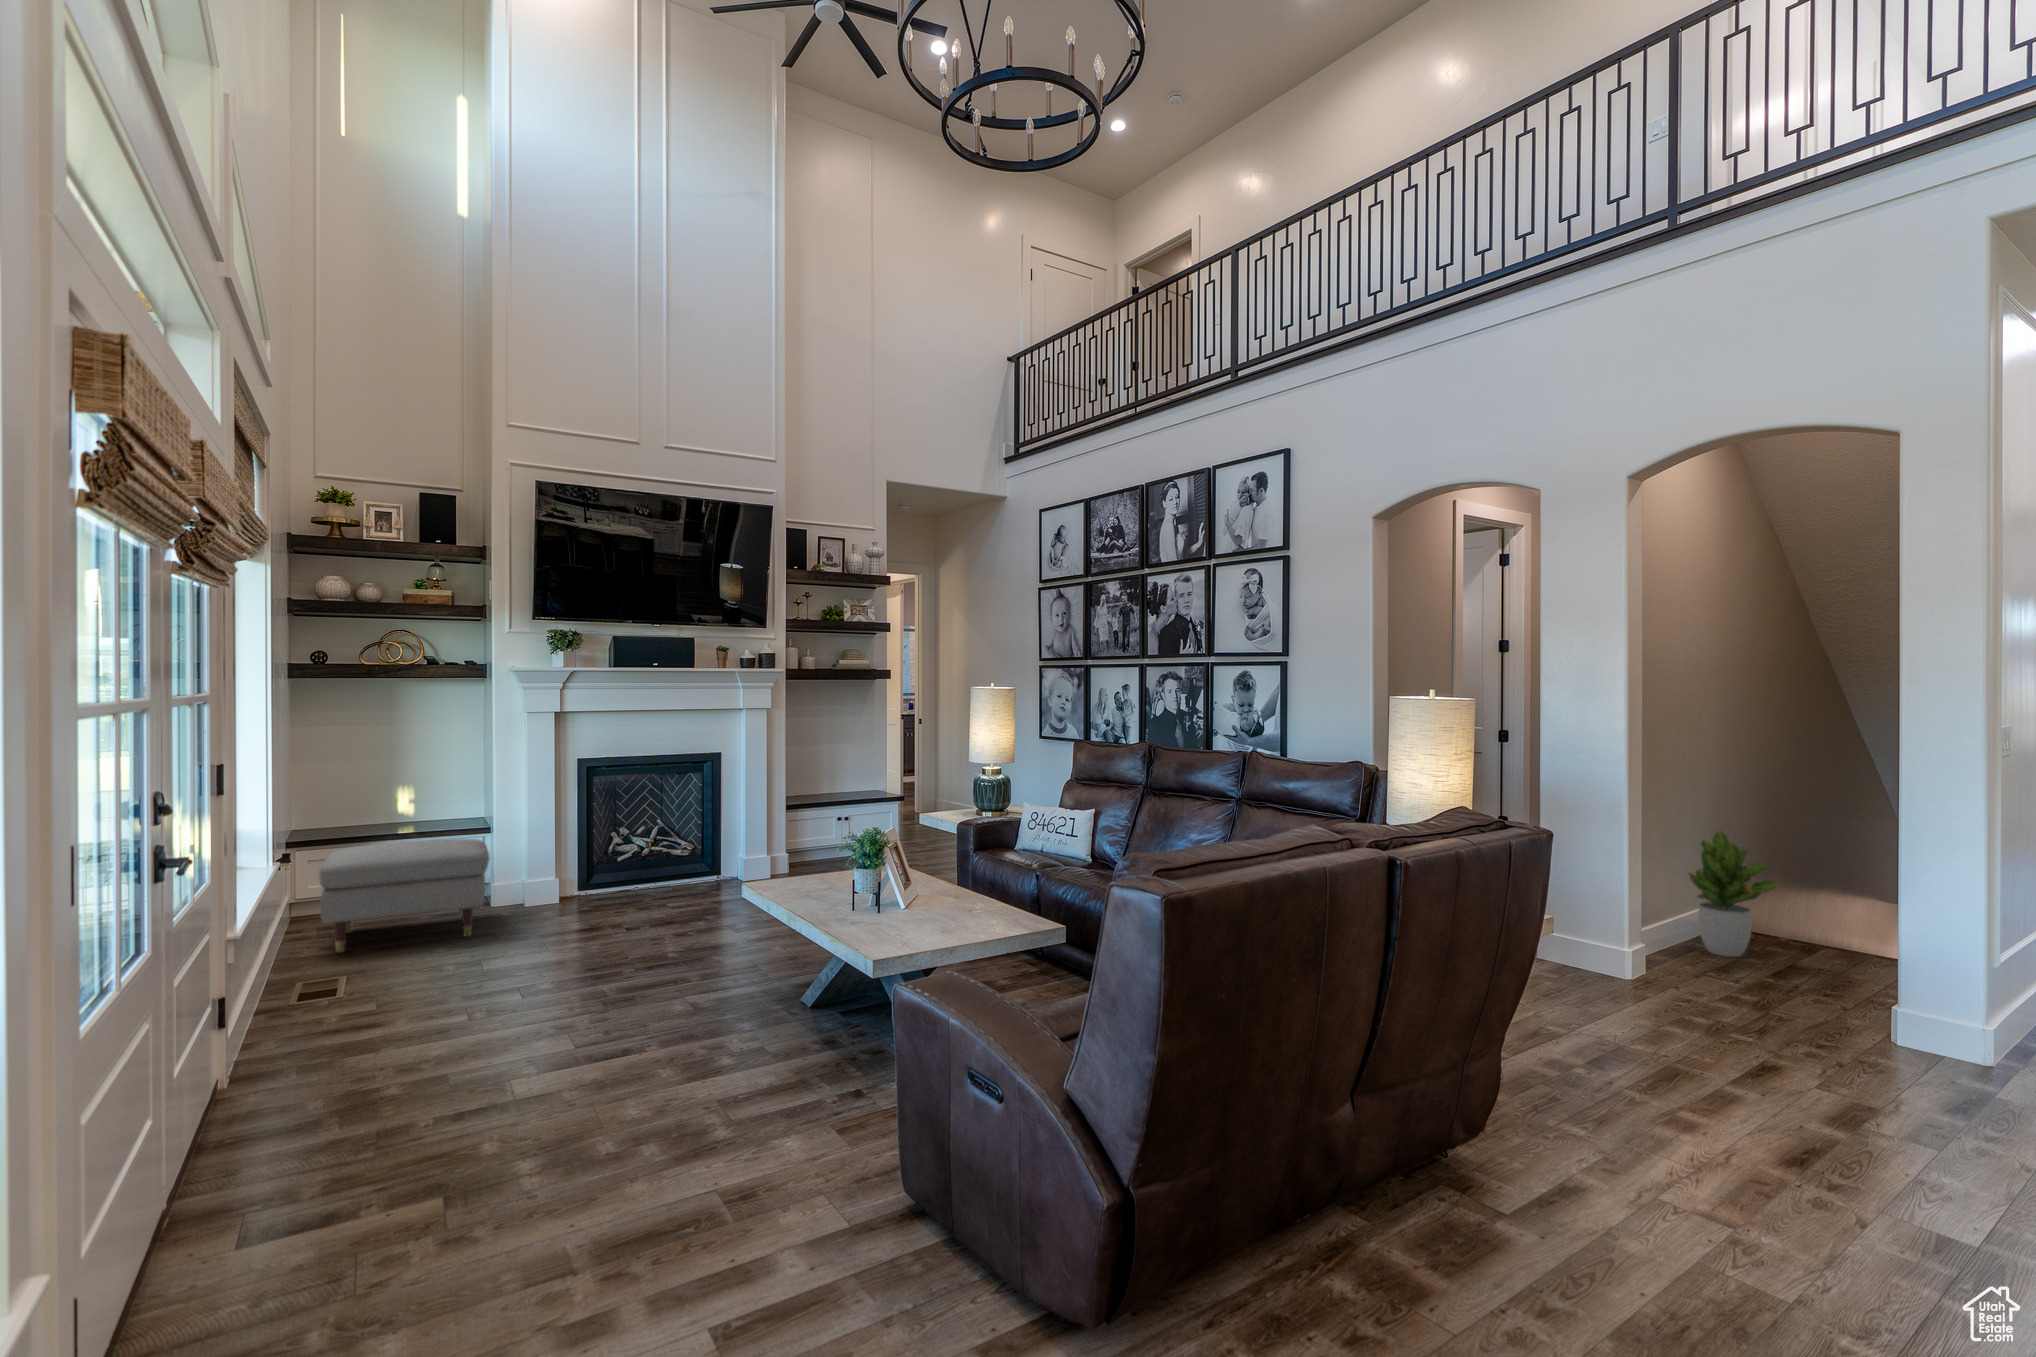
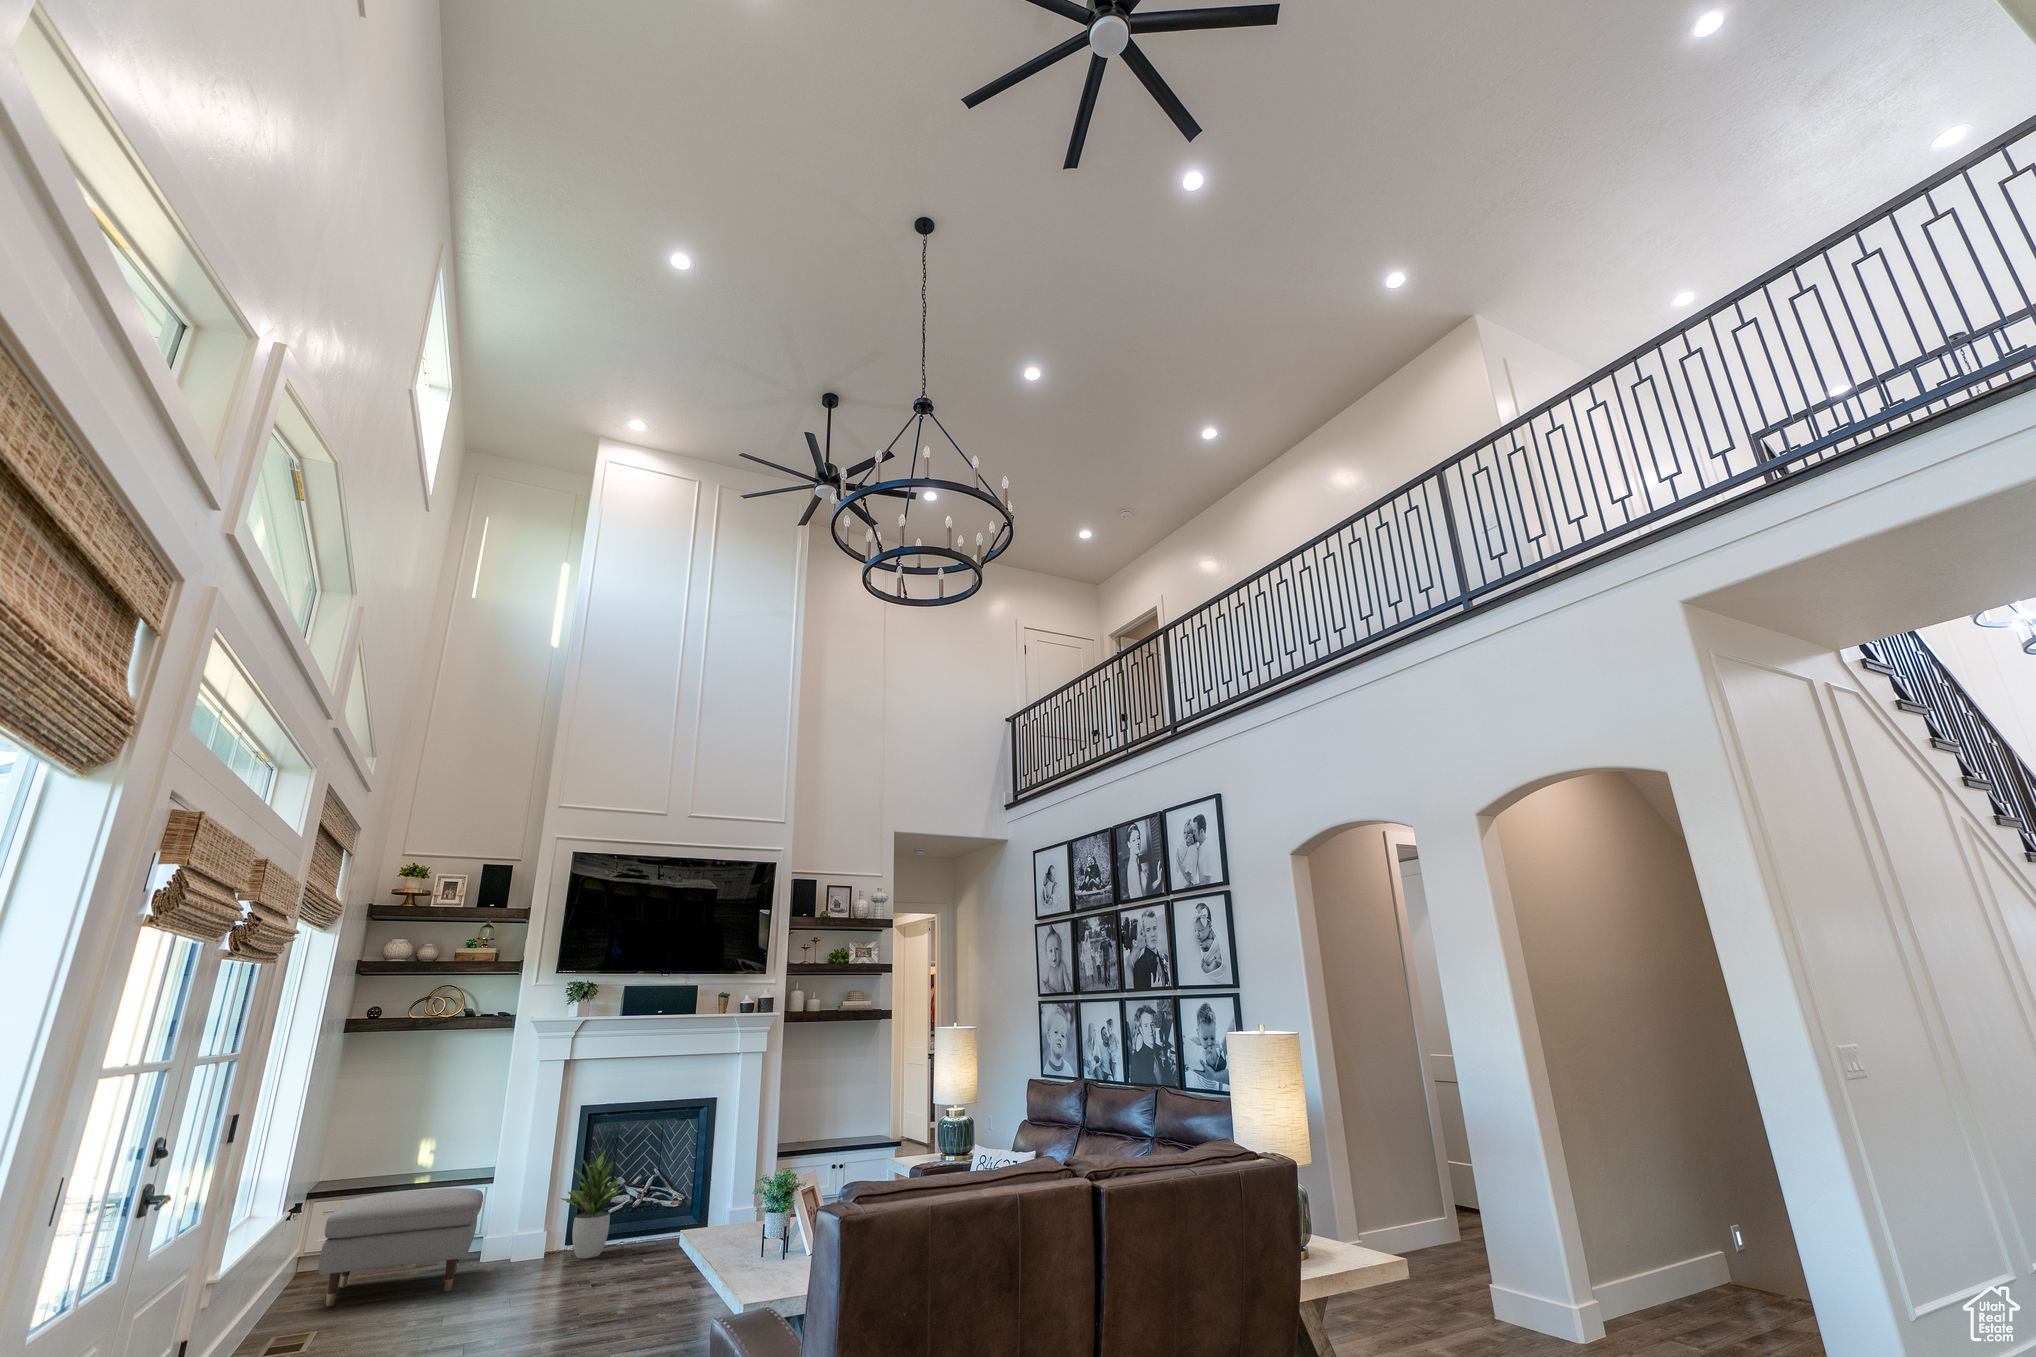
potted plant: present [1689,830,1779,957] -> present [561,1150,623,1259]

